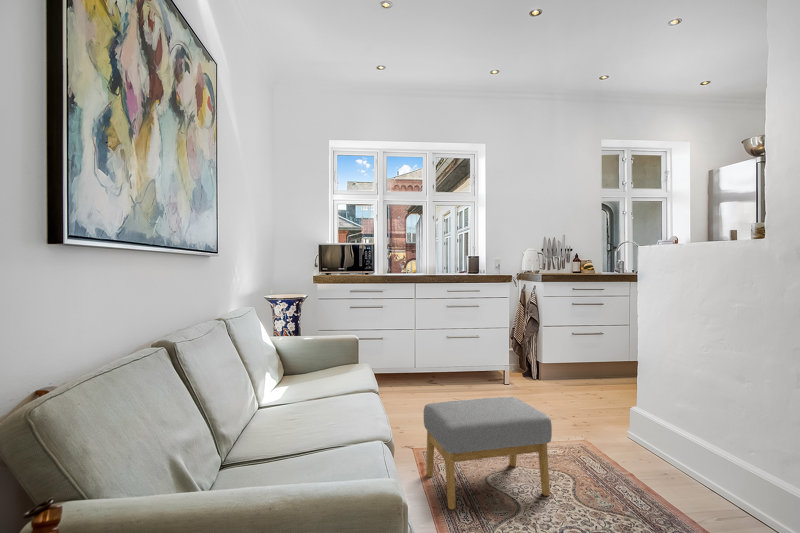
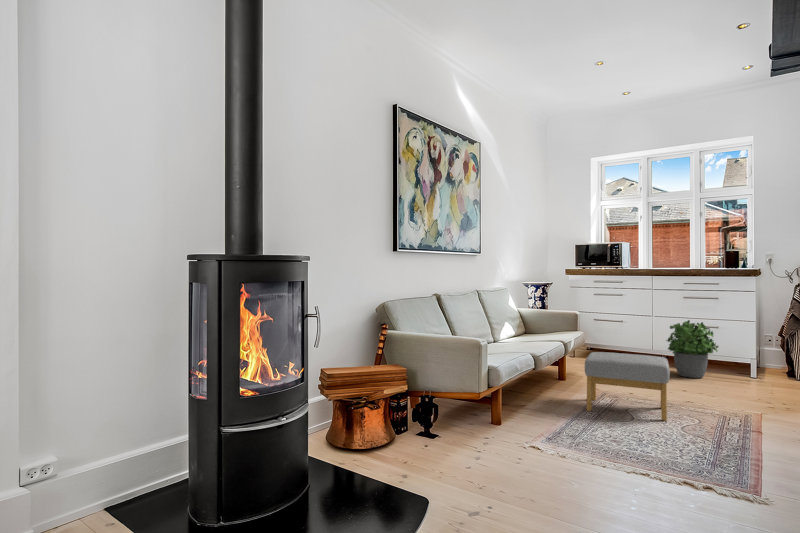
potted plant: none [437,332,491,398] -> present [666,320,719,378]

